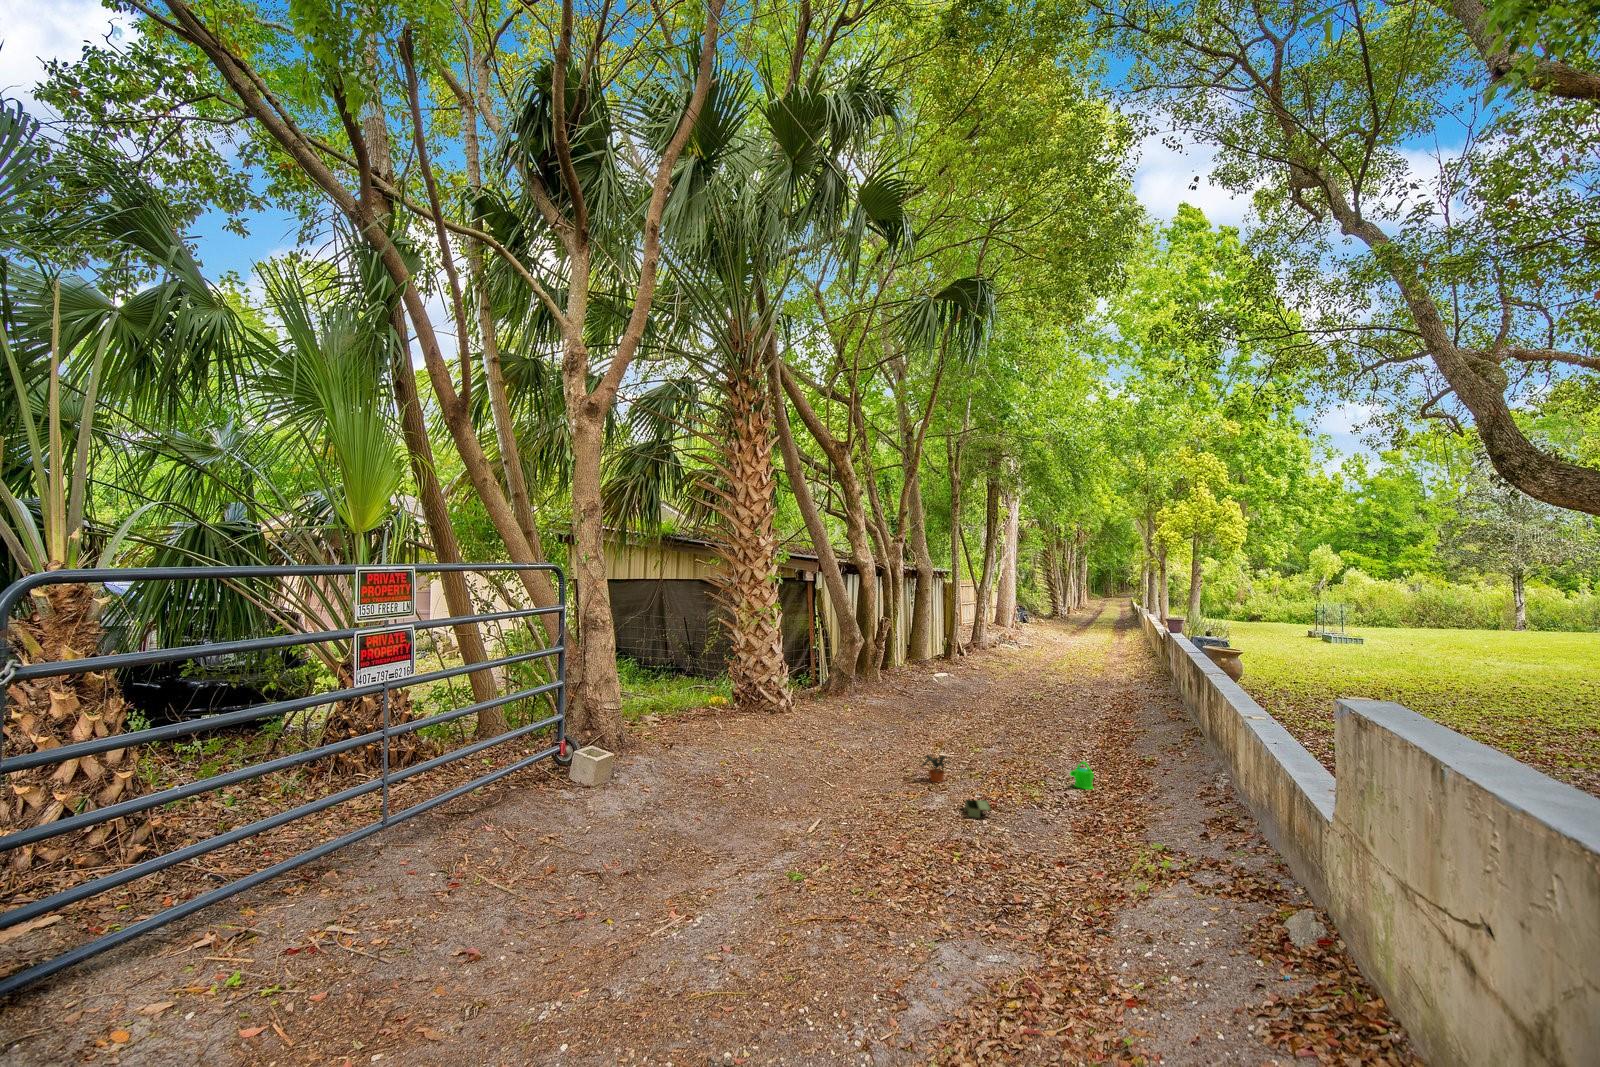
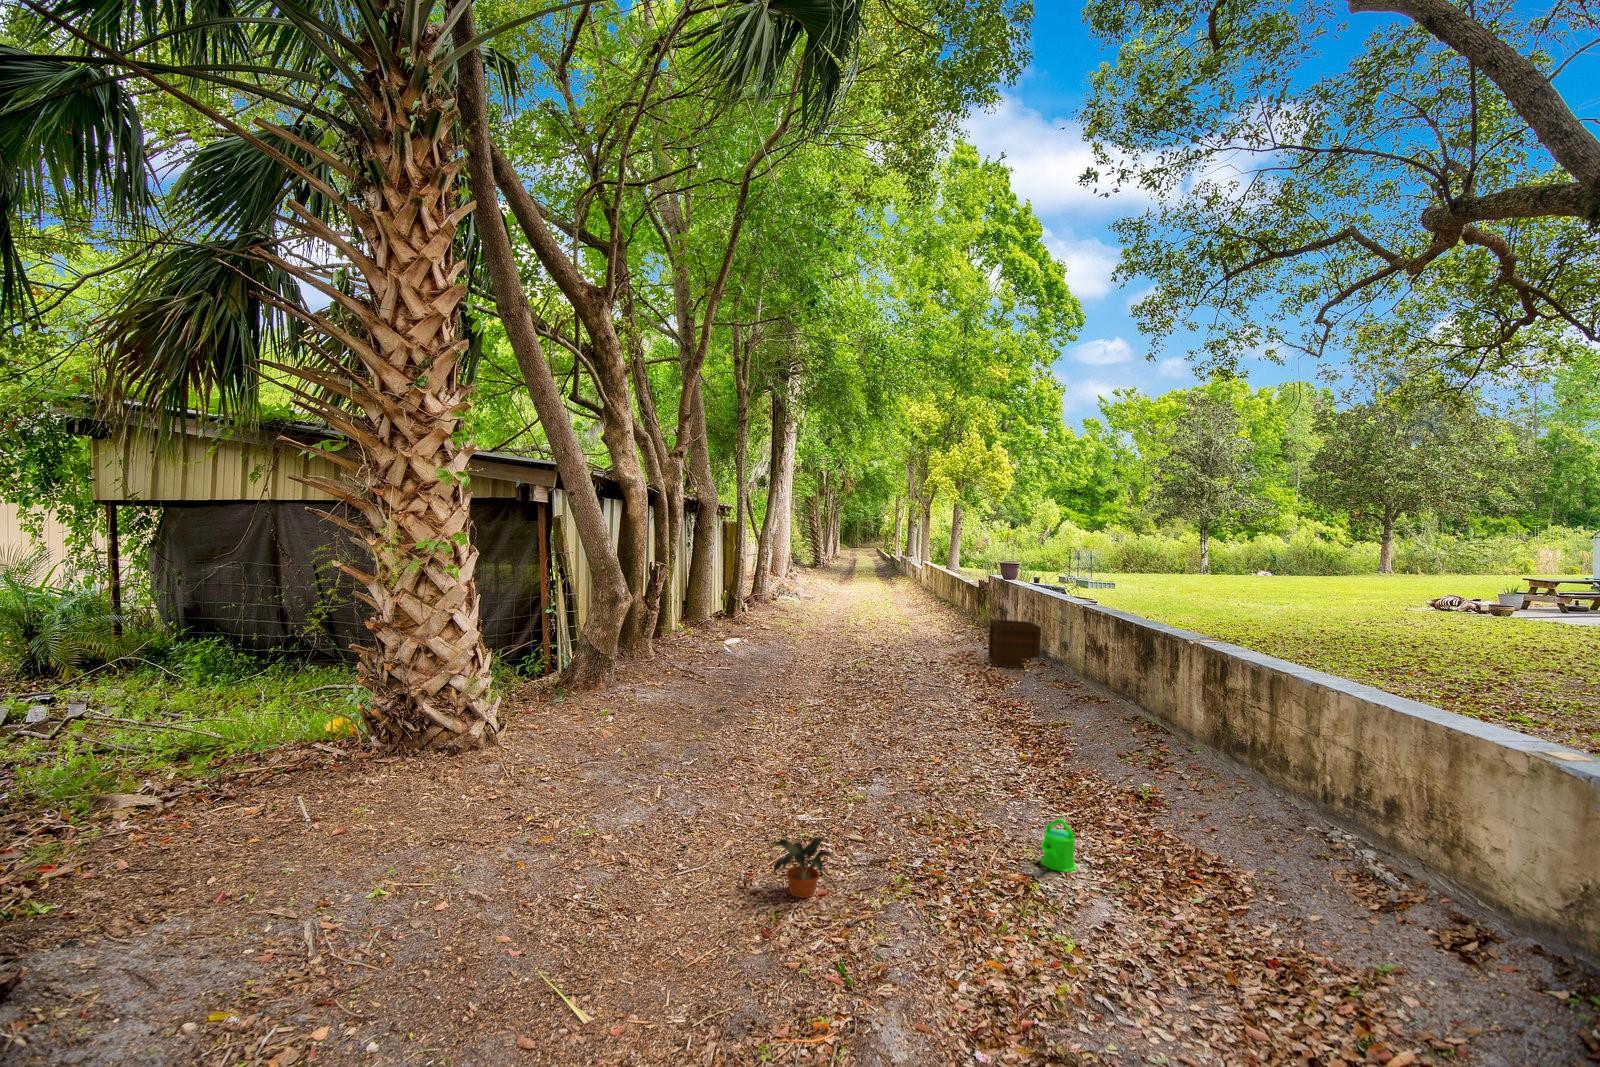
wooden crate: none [1141,662,1180,702] -> present [988,619,1041,668]
toolbox: present [965,799,991,818] -> none [895,962,969,1028]

